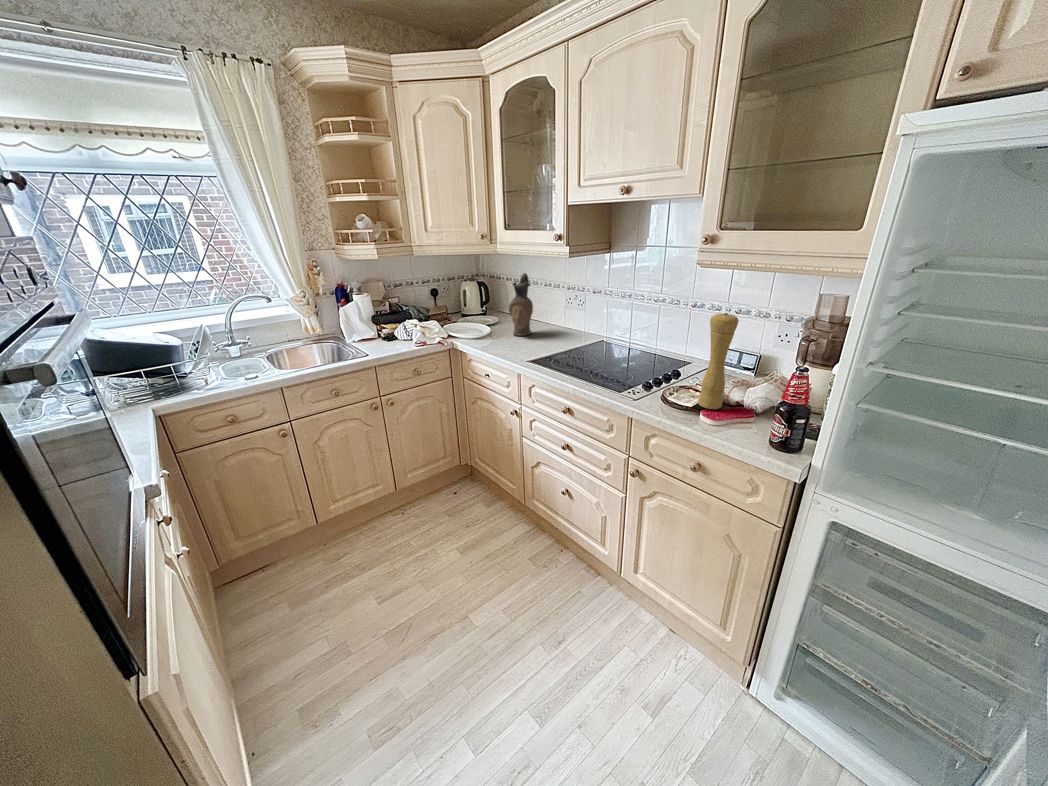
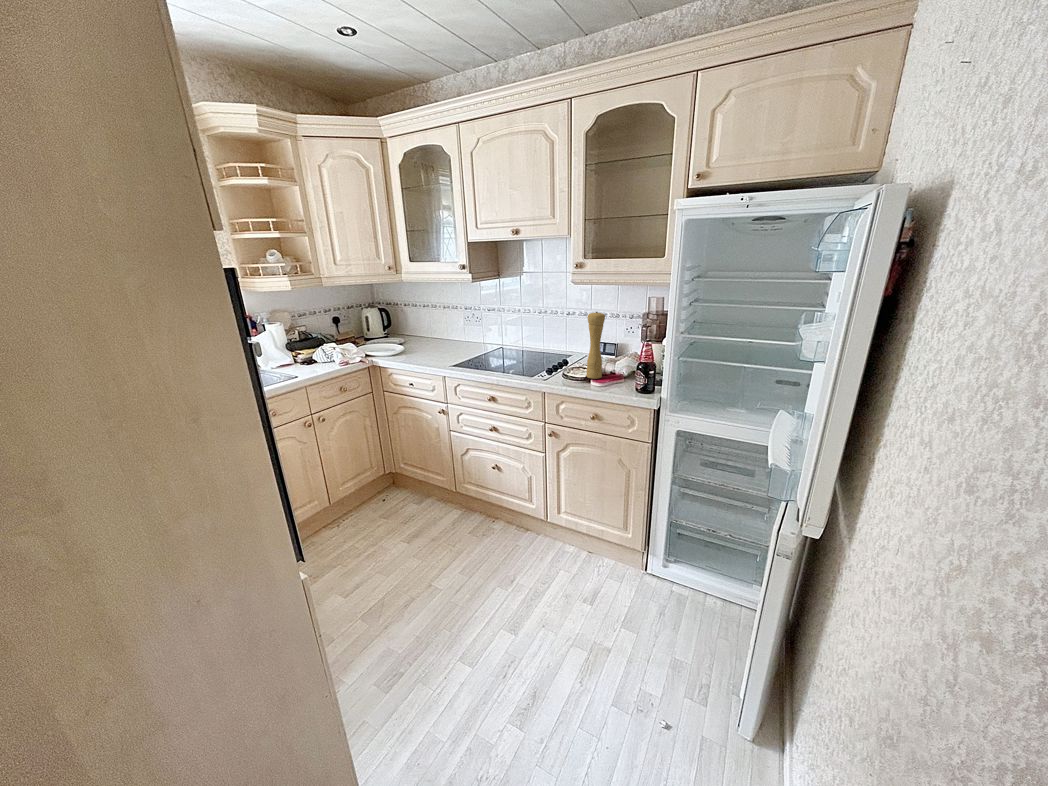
ceramic pitcher: present [509,273,533,336] -> none [419,298,440,350]

